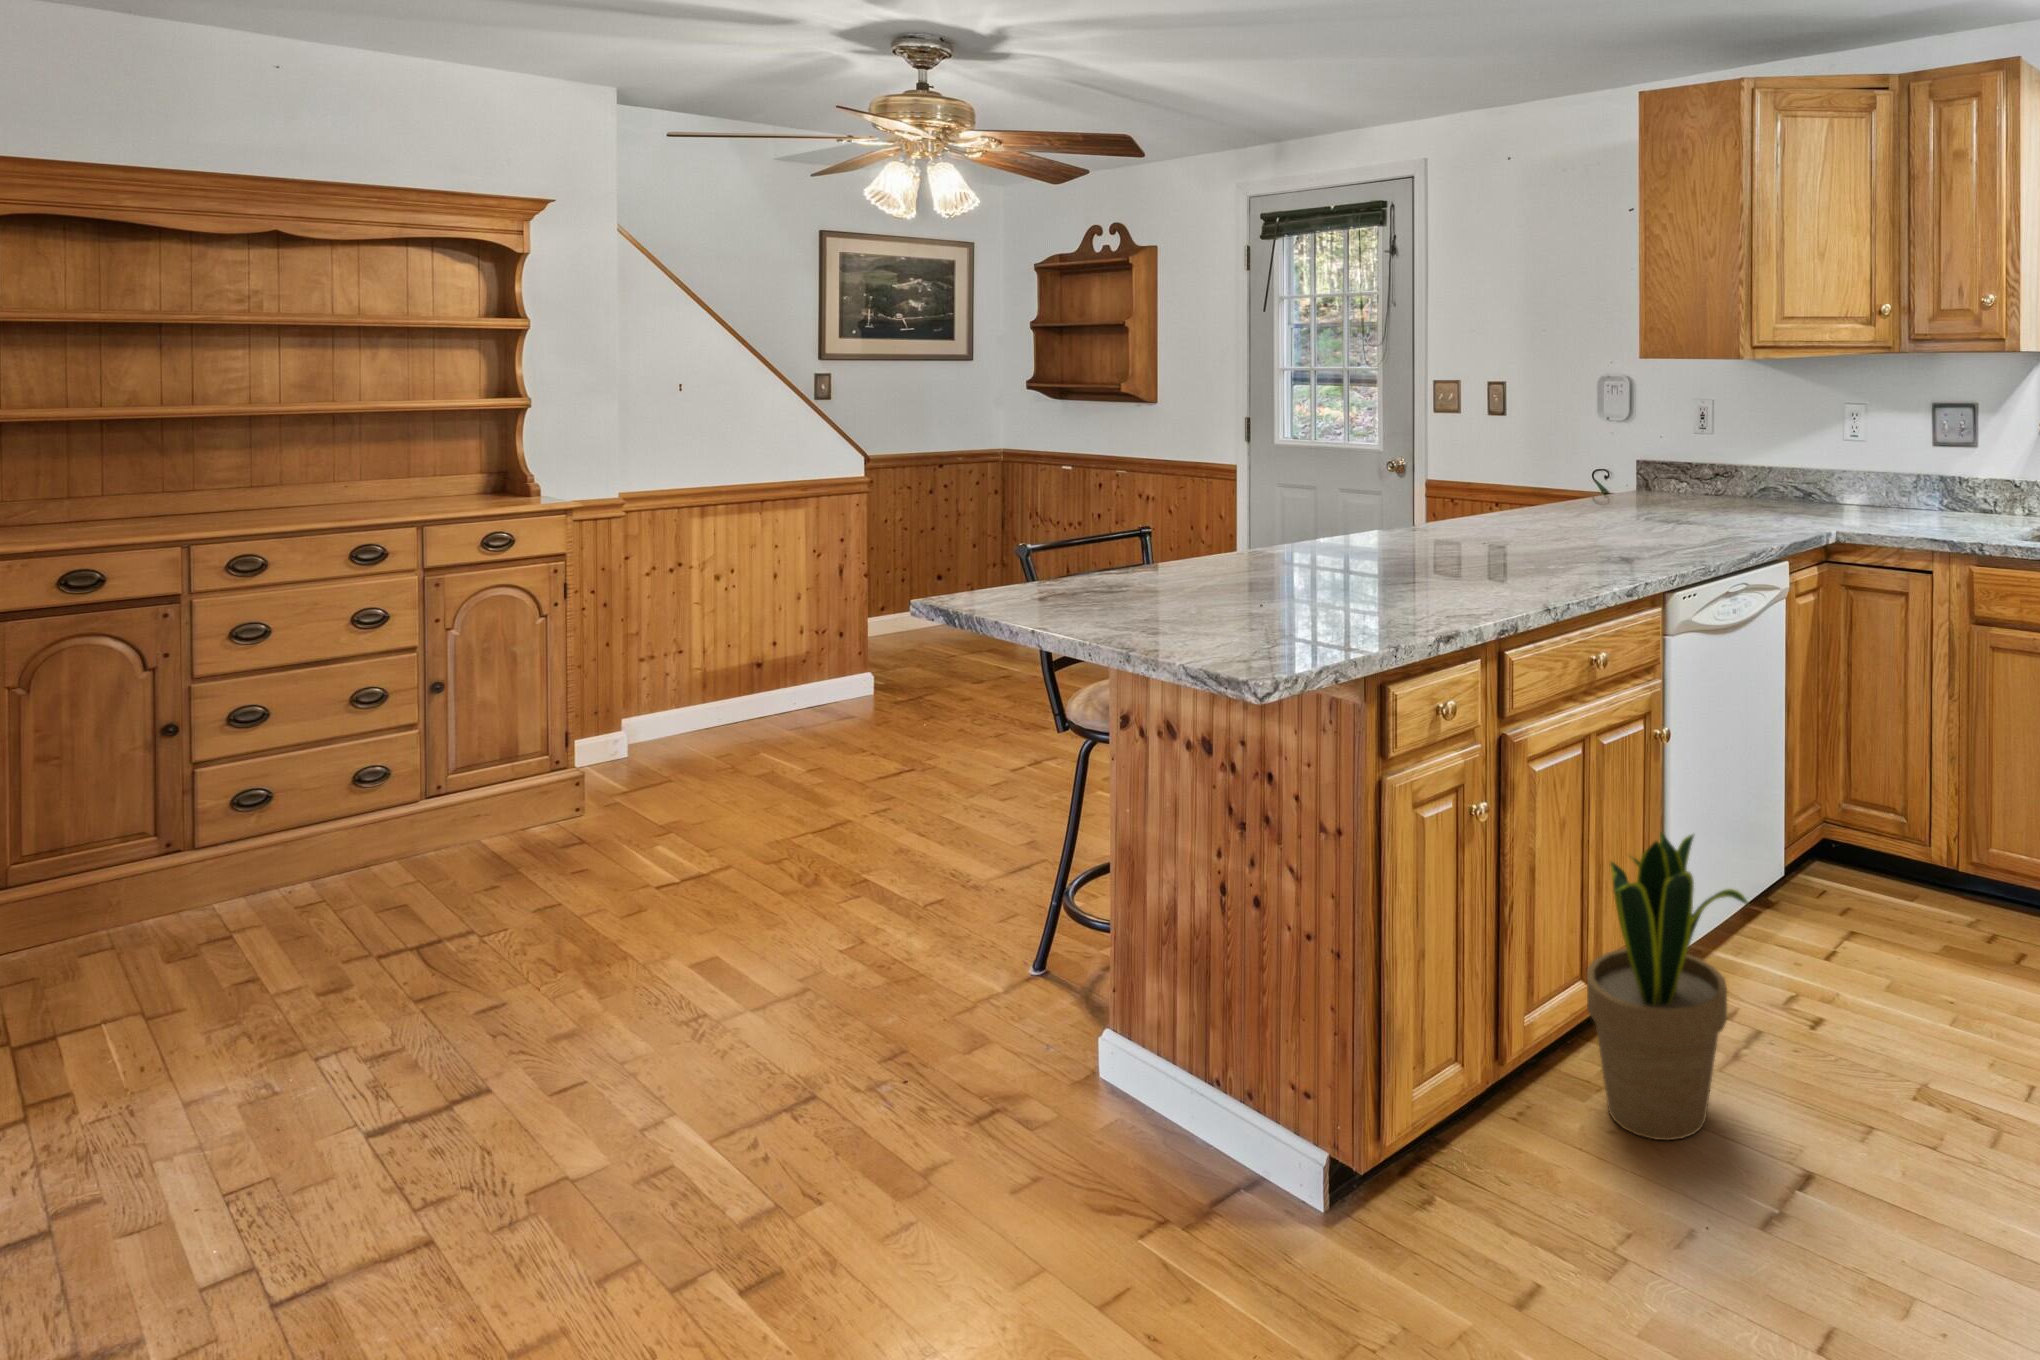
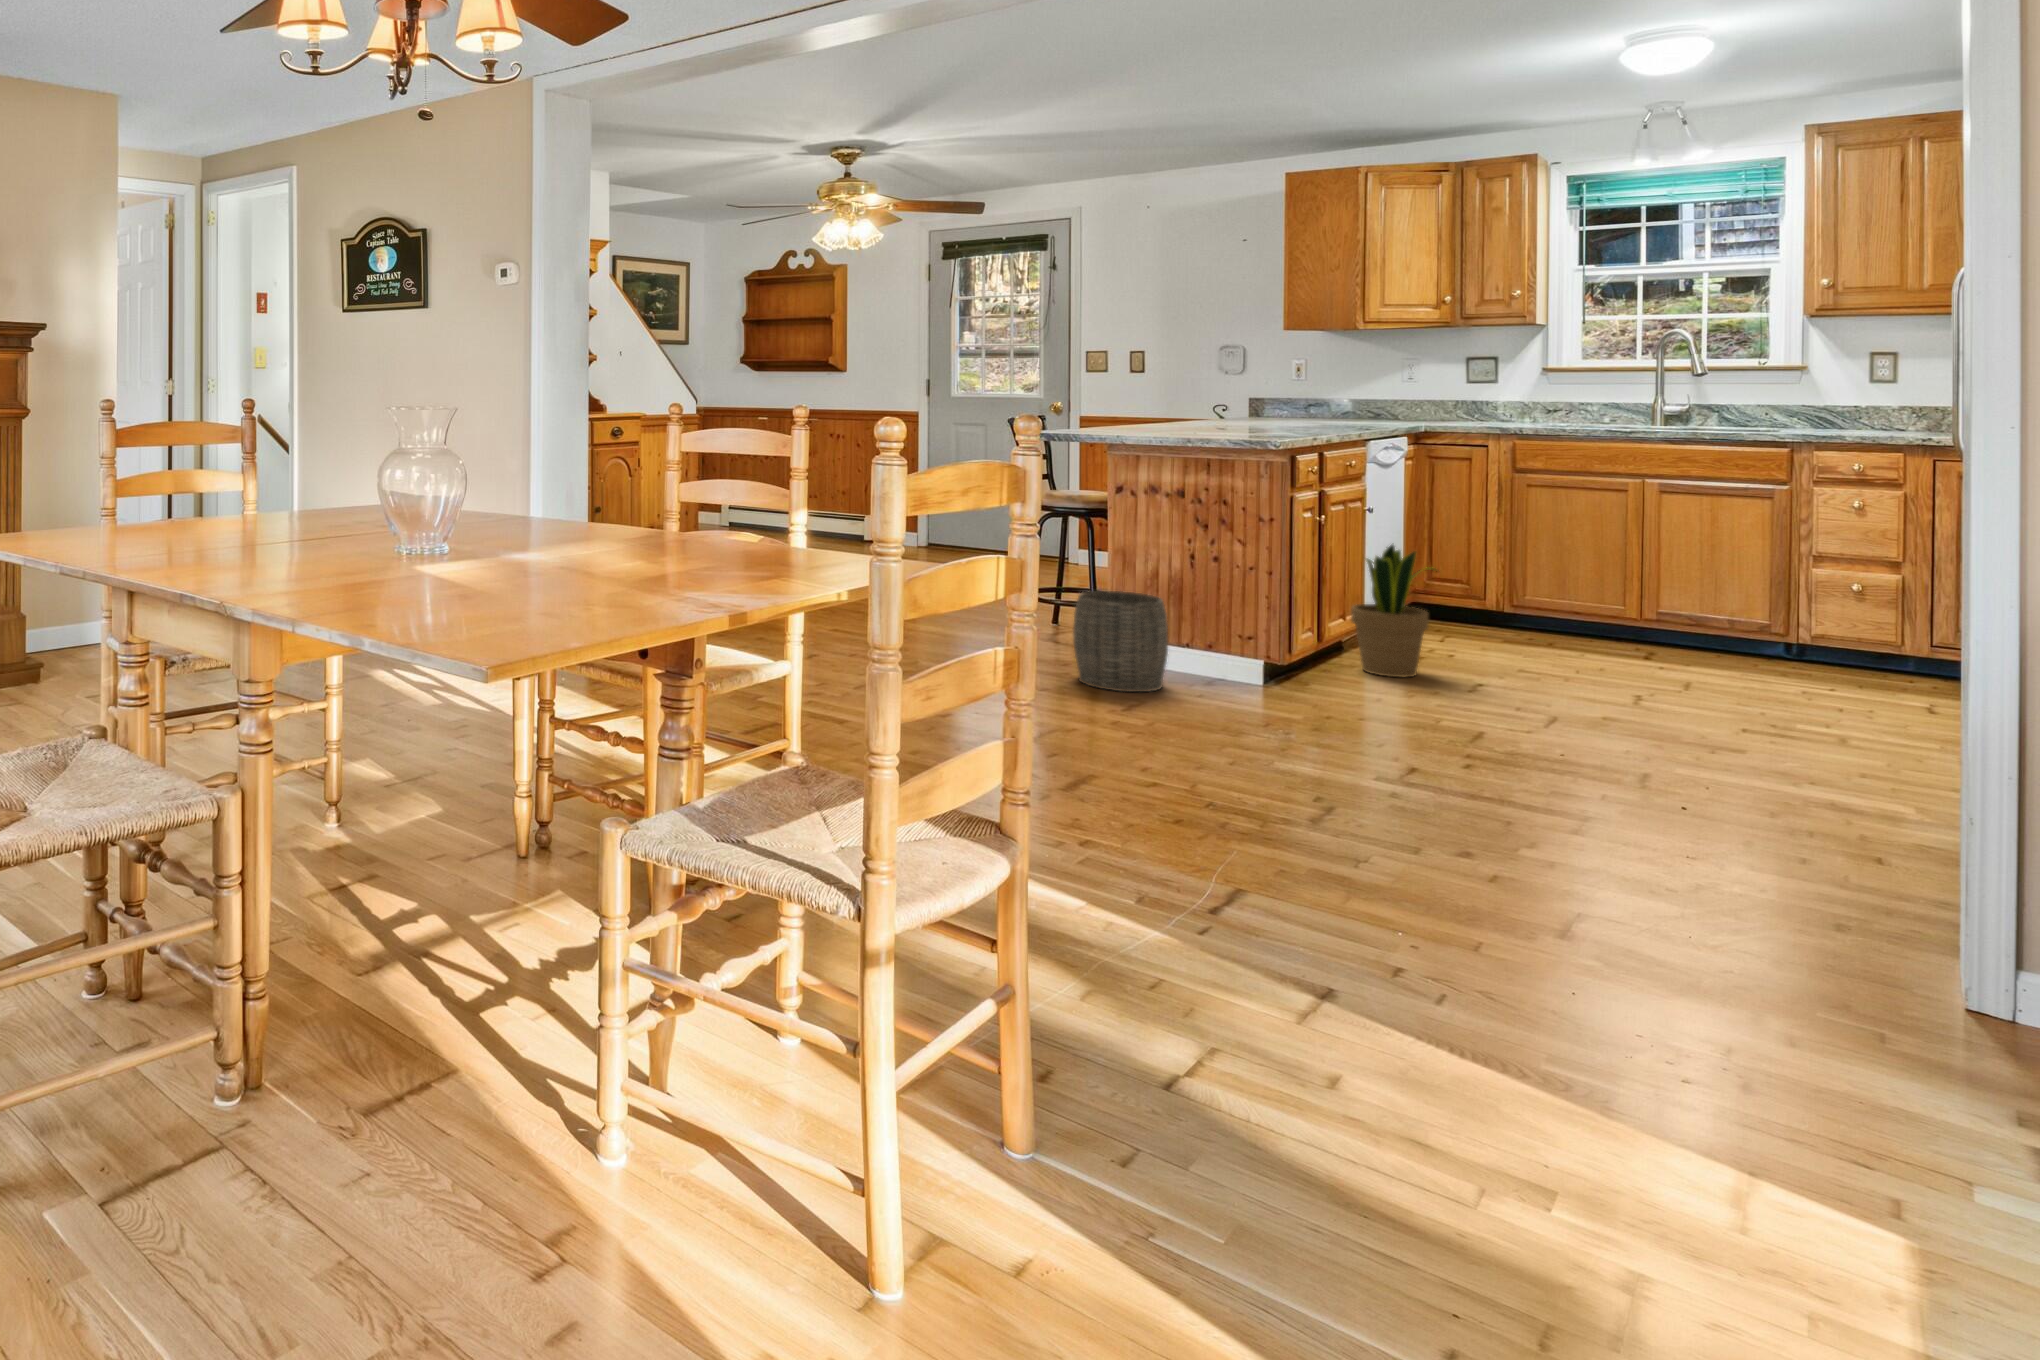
woven basket: none [902,970,1113,1276] -> present [1073,591,1168,692]

